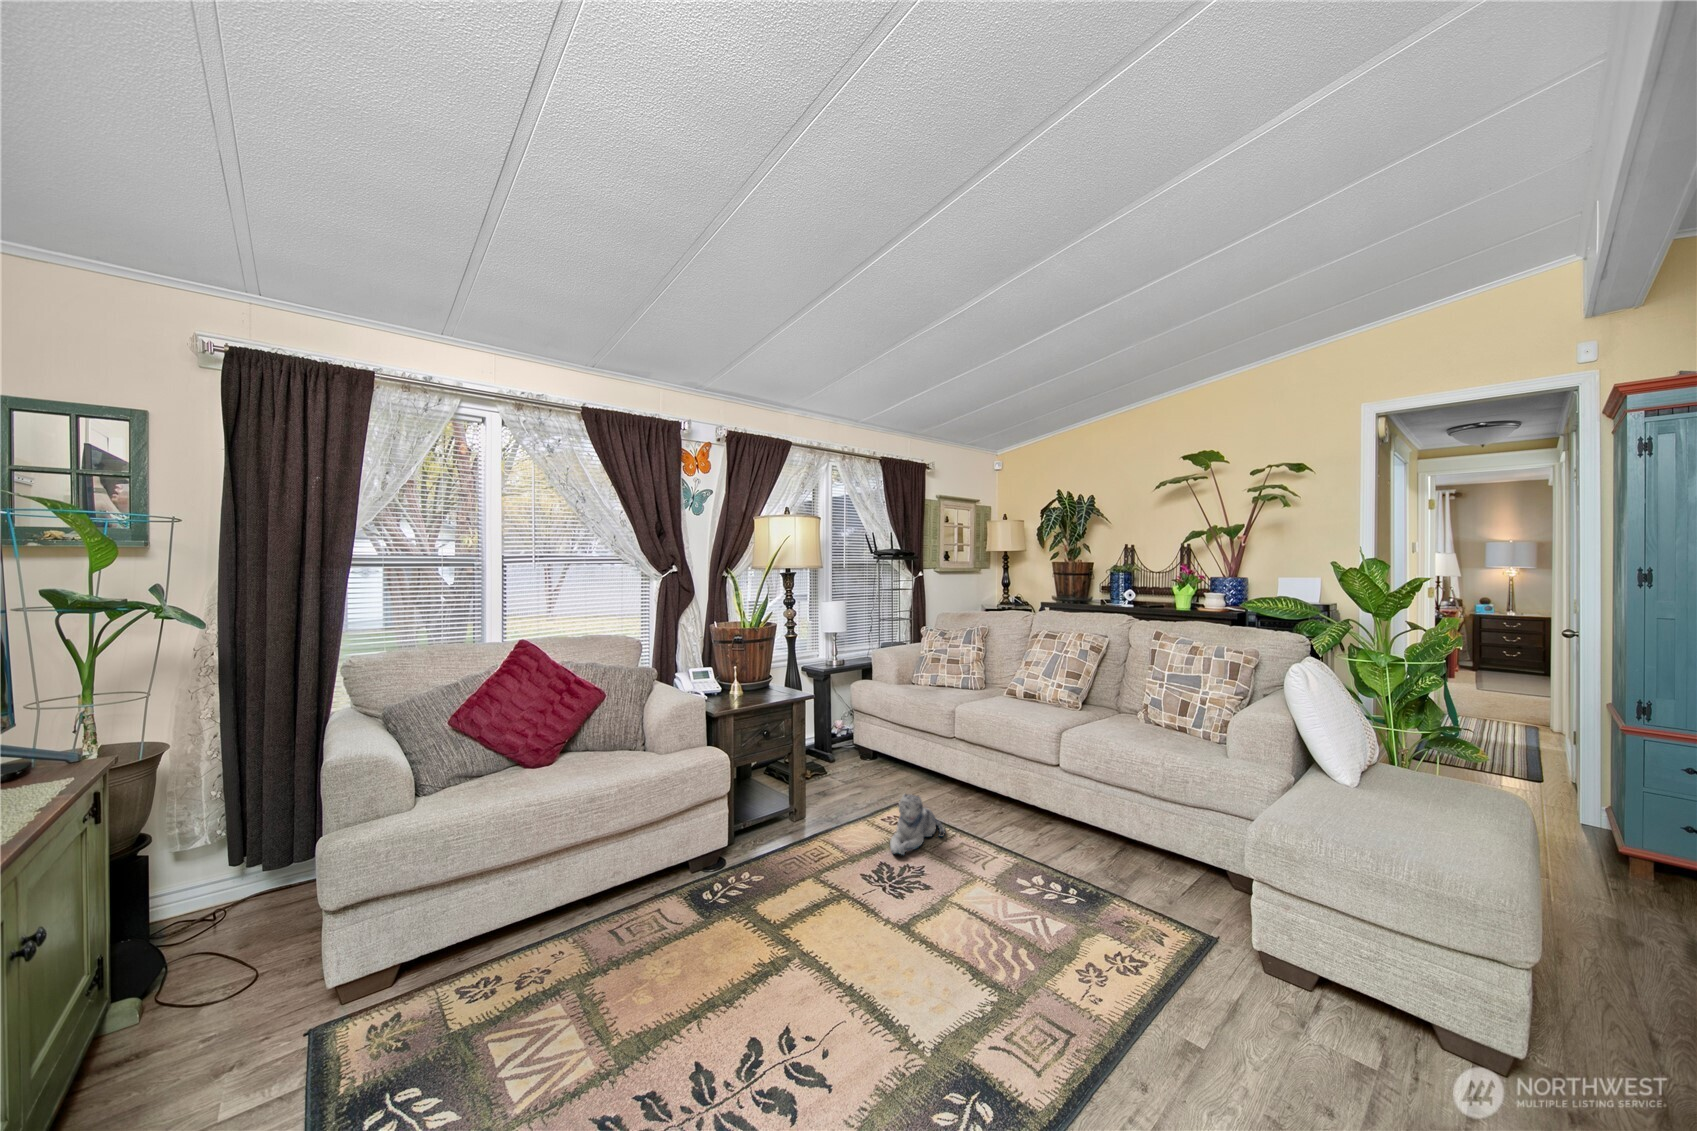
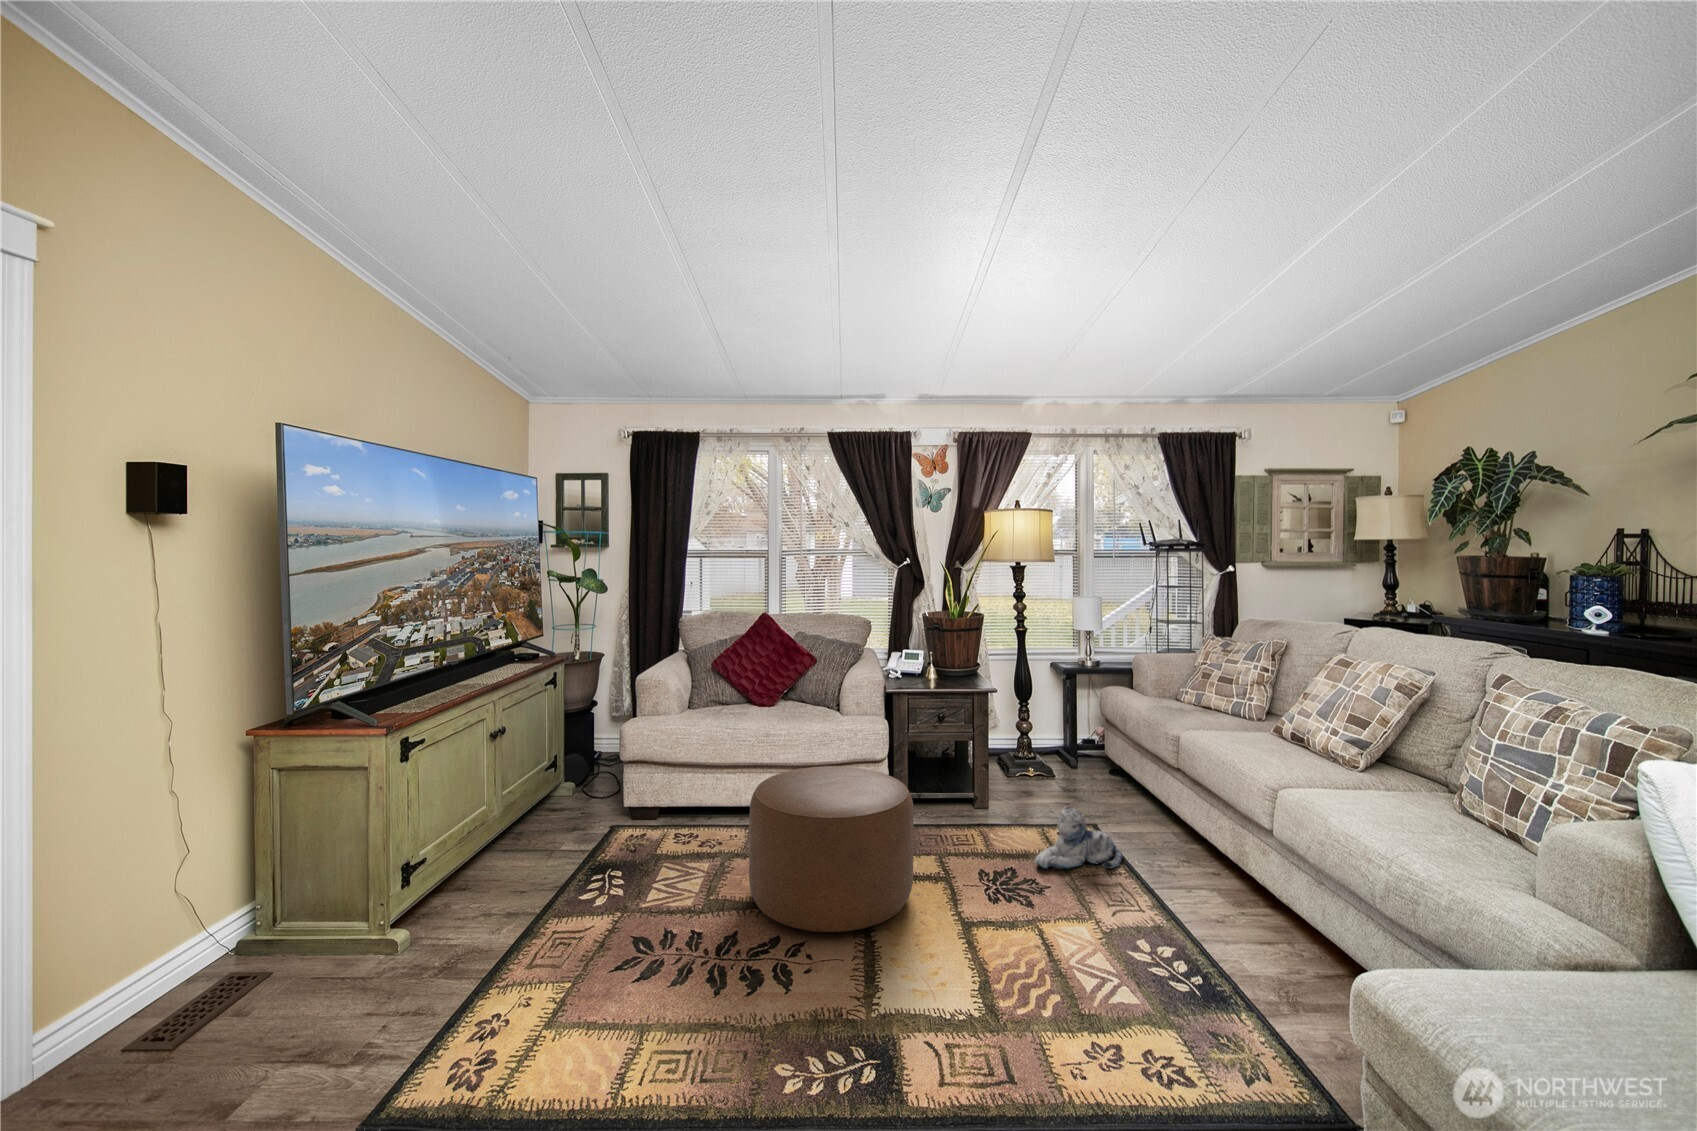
ottoman: none [656,811,849,1020] -> present [749,766,914,932]

